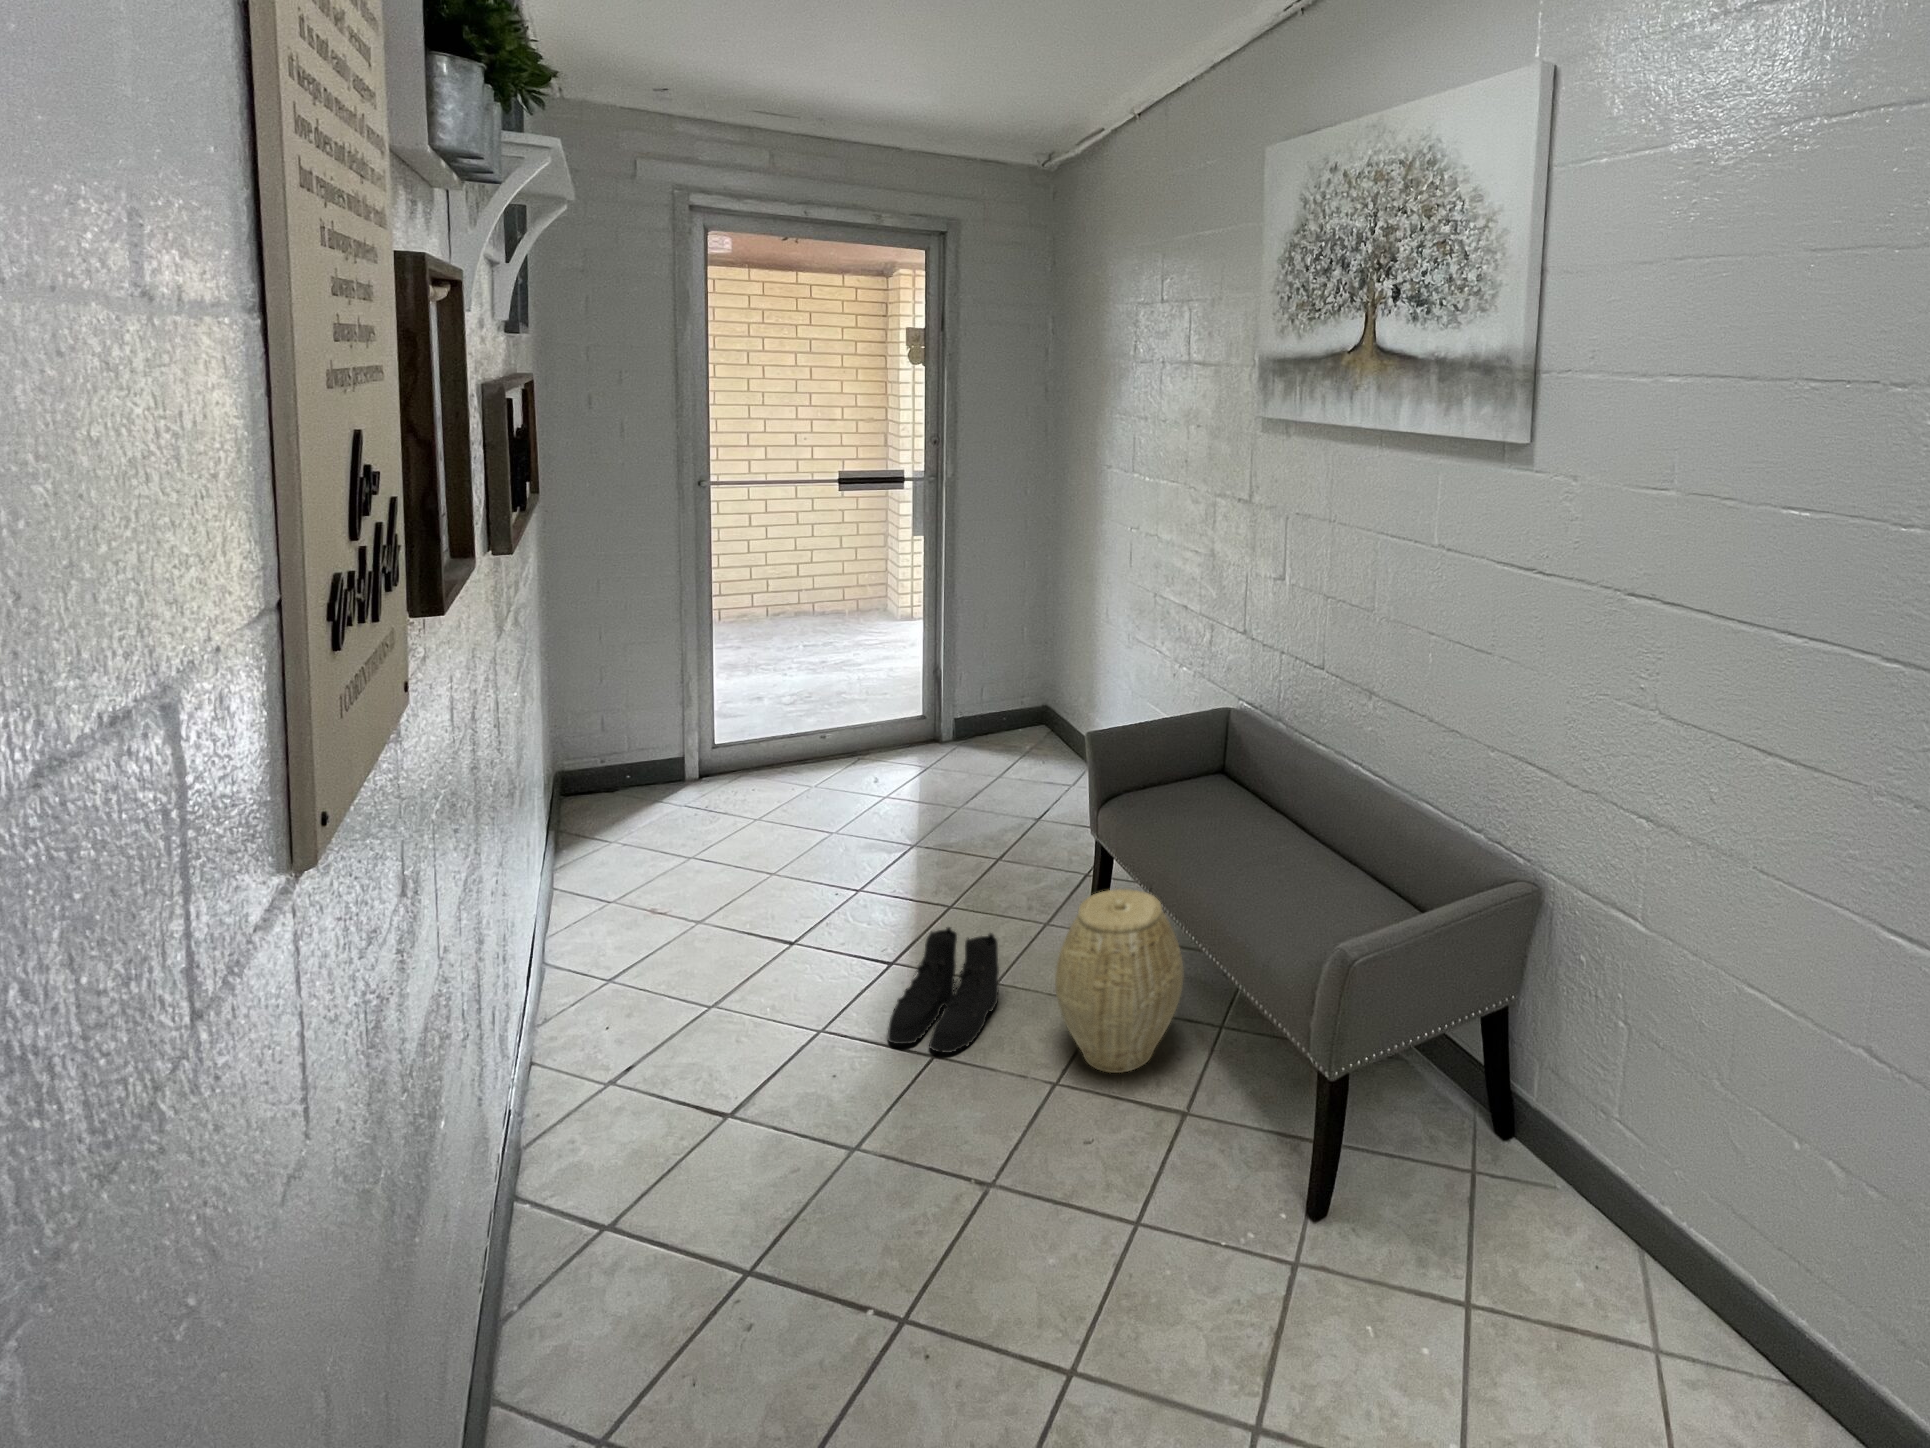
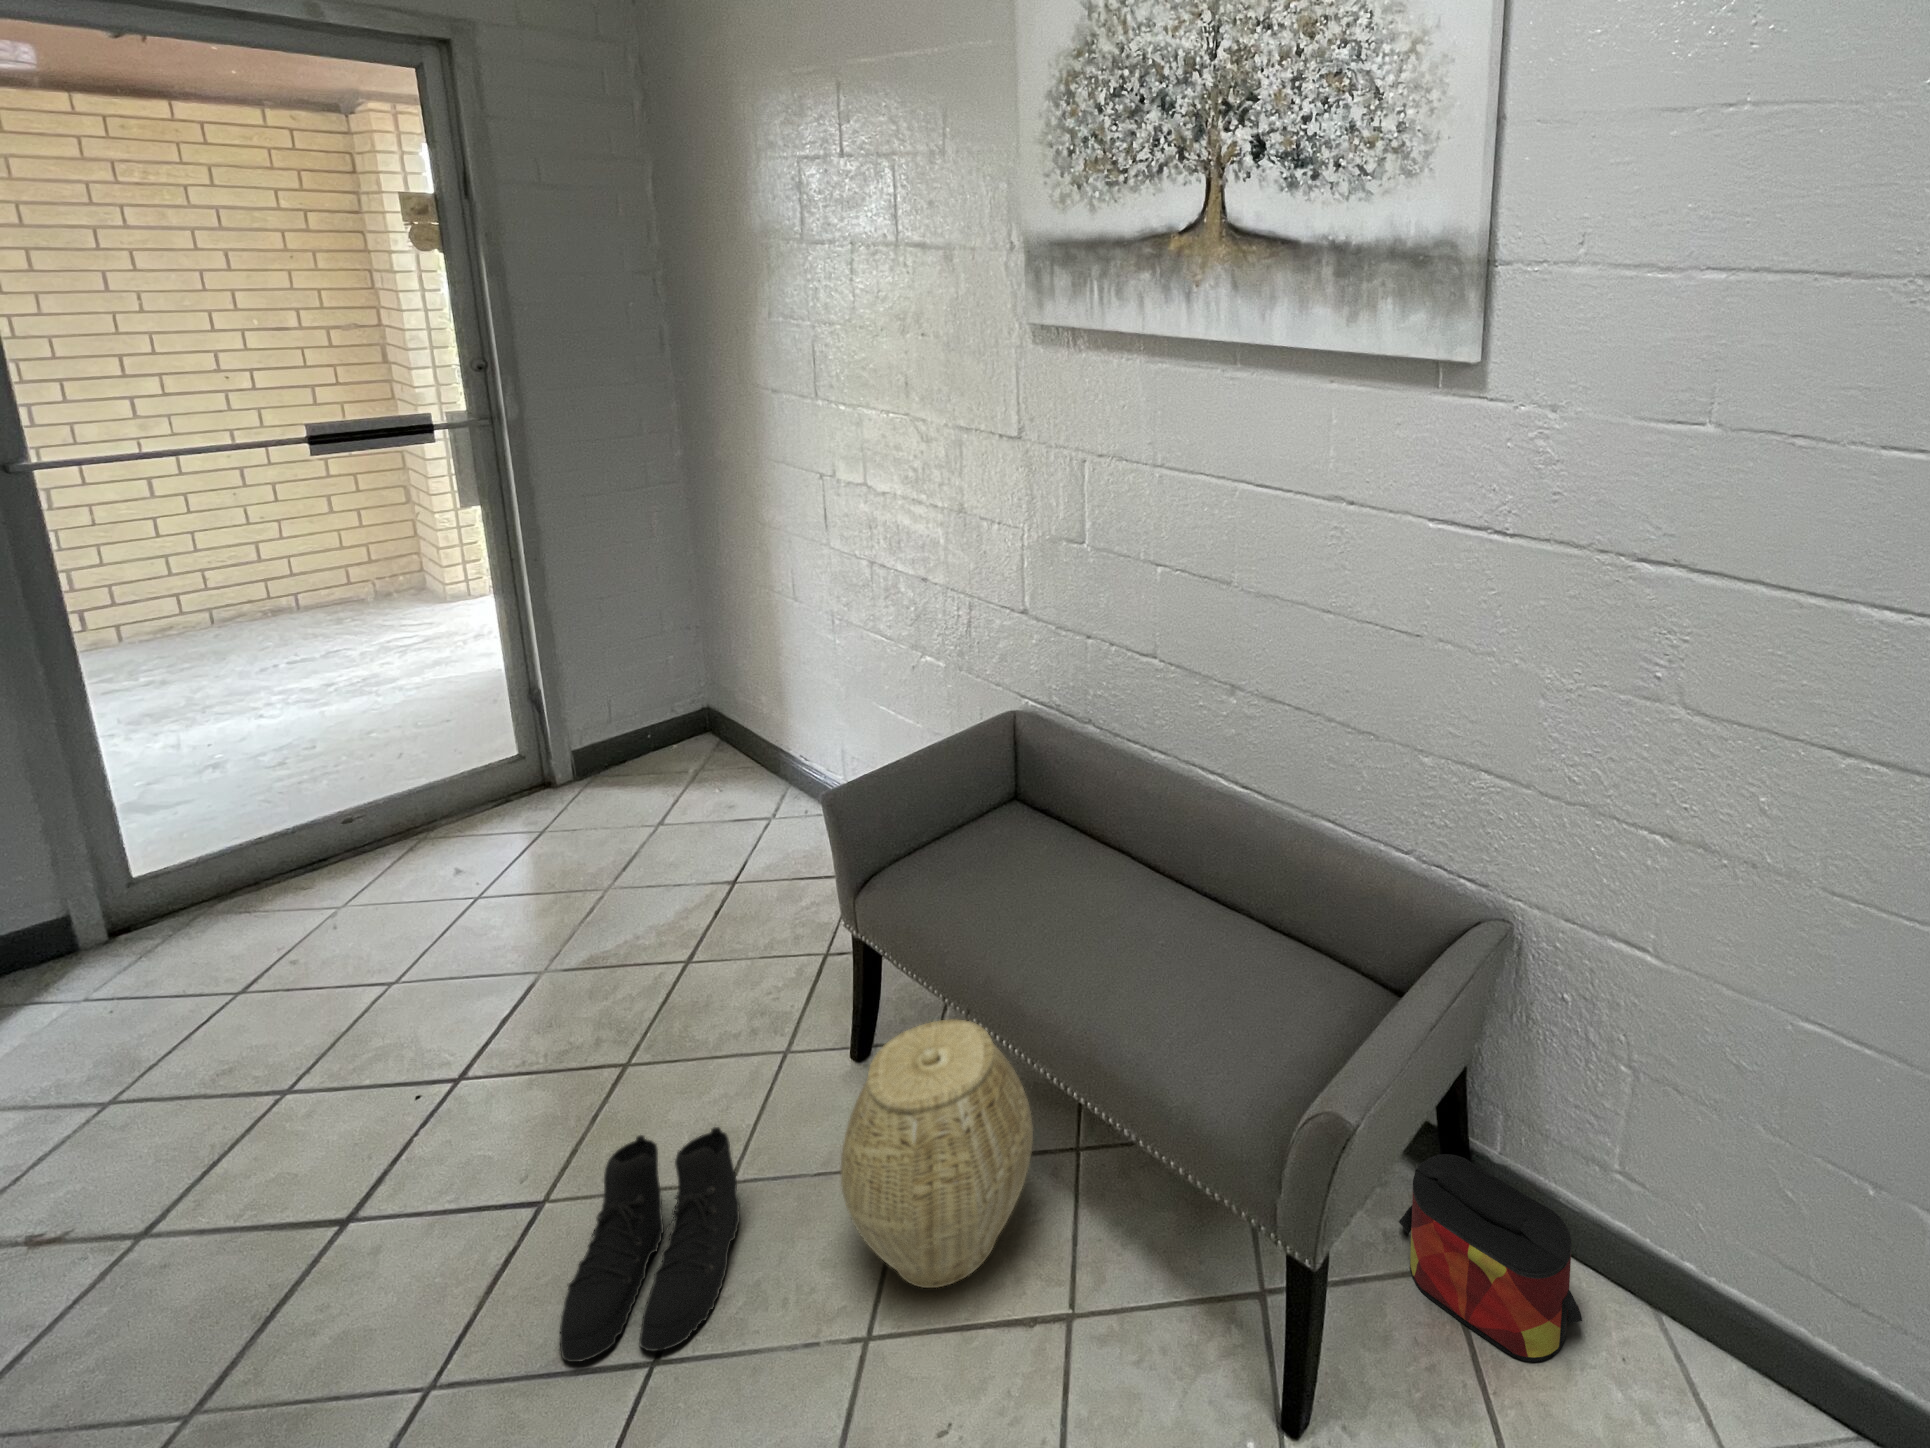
bag: none [1443,1077,1569,1247] -> present [1399,1154,1582,1362]

